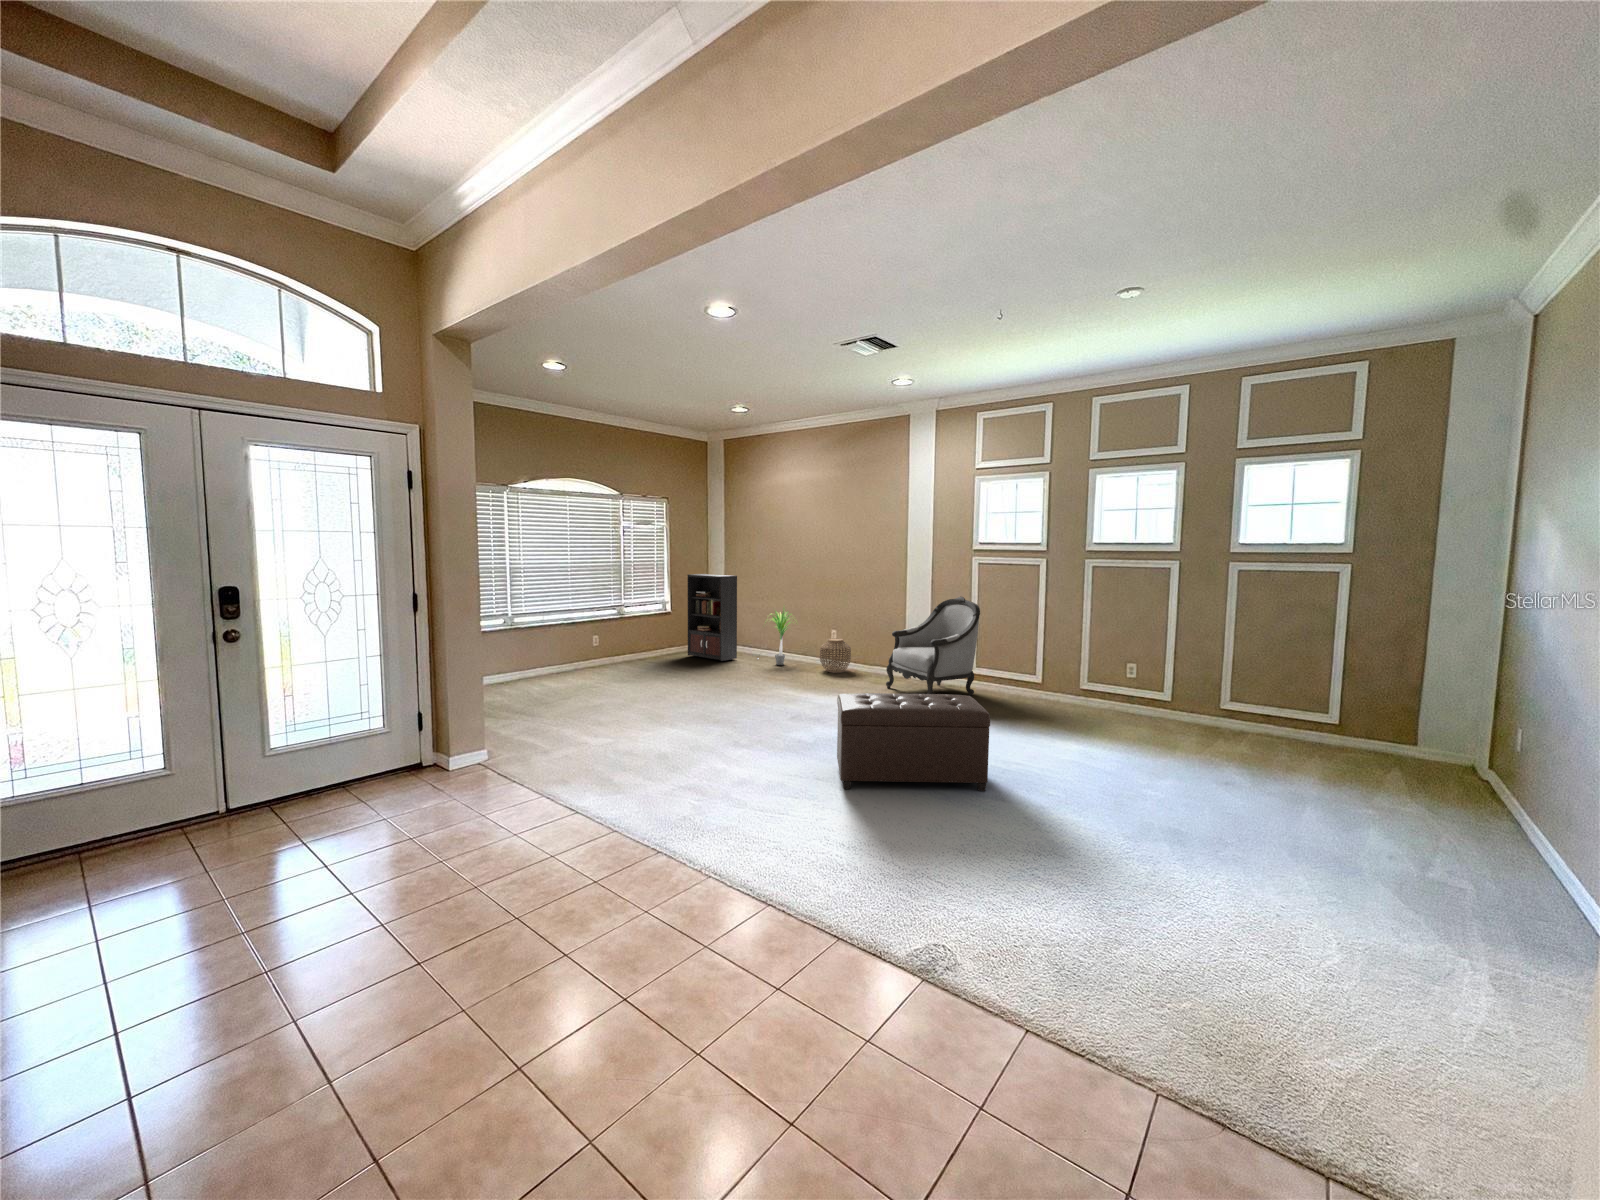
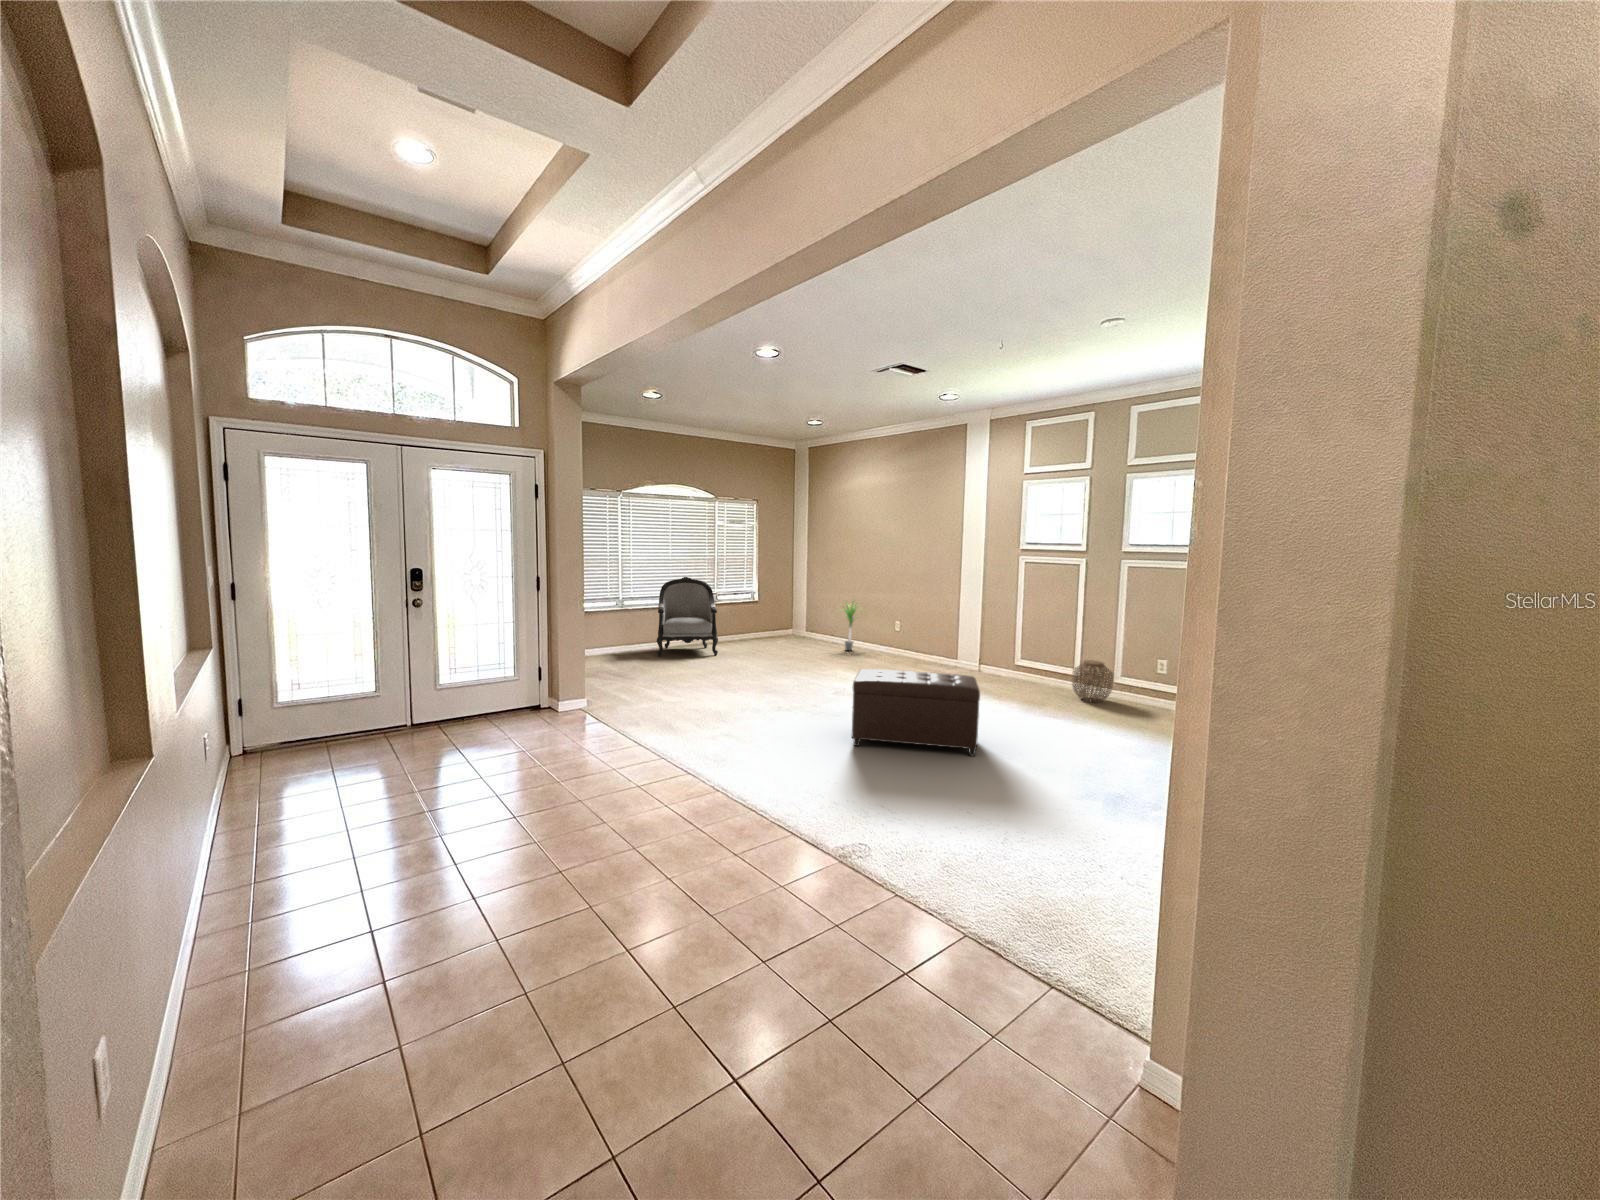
bookcase: present [687,574,759,661] -> none [771,568,832,645]
armchair: present [886,596,980,696] -> present [657,577,718,656]
woven basket: present [820,638,851,673] -> present [1072,660,1113,703]

